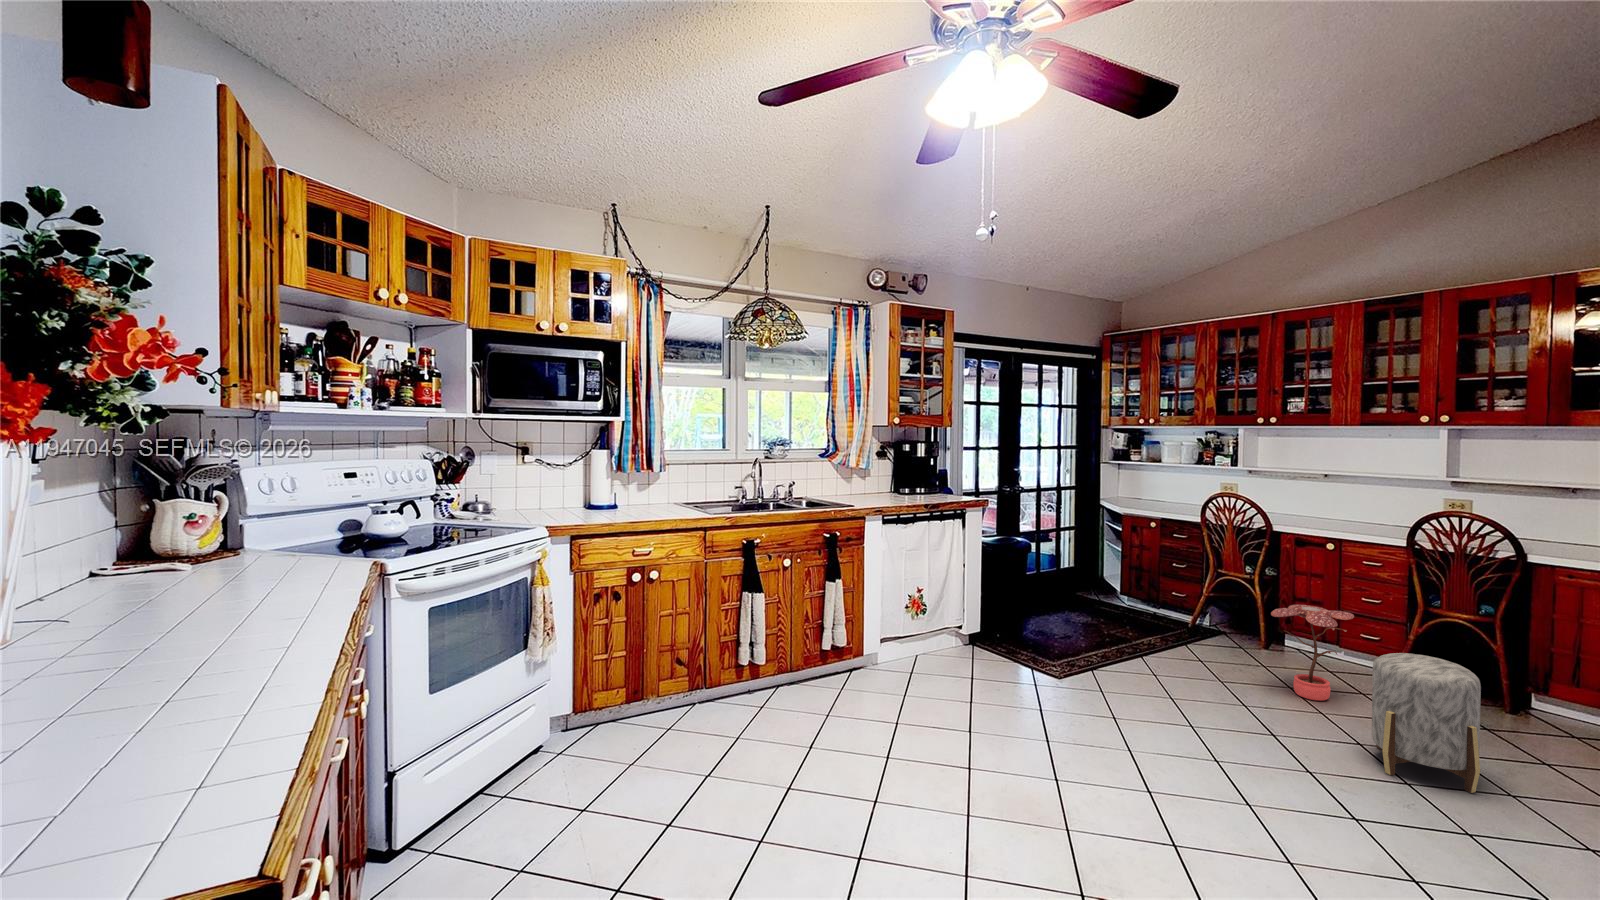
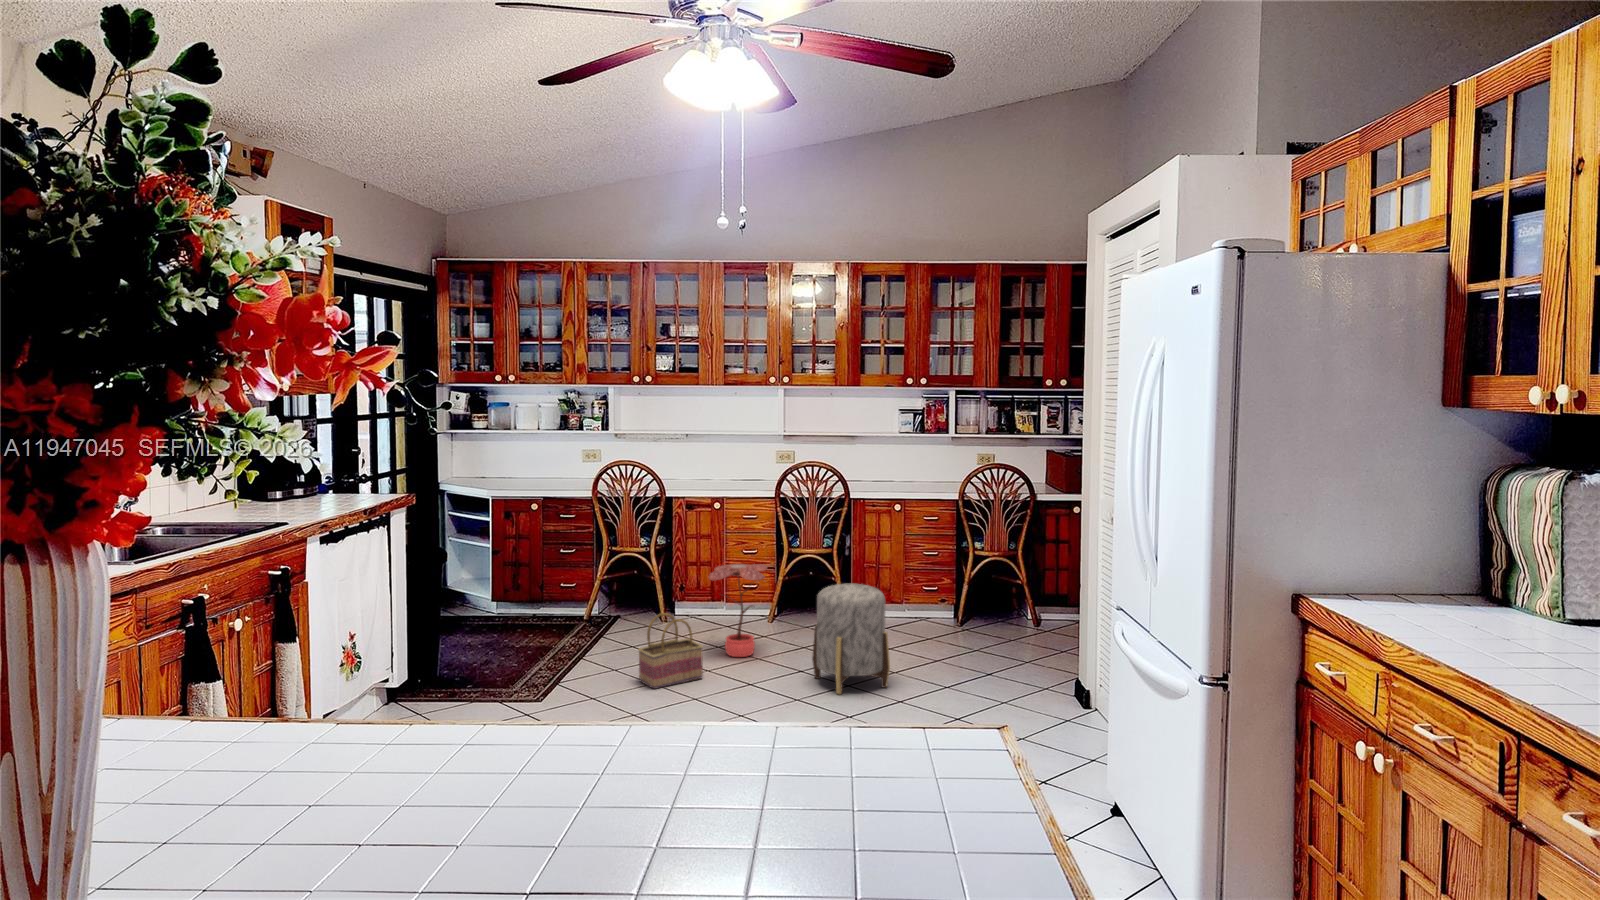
basket: none [1177,633,1242,704] -> present [639,613,703,689]

